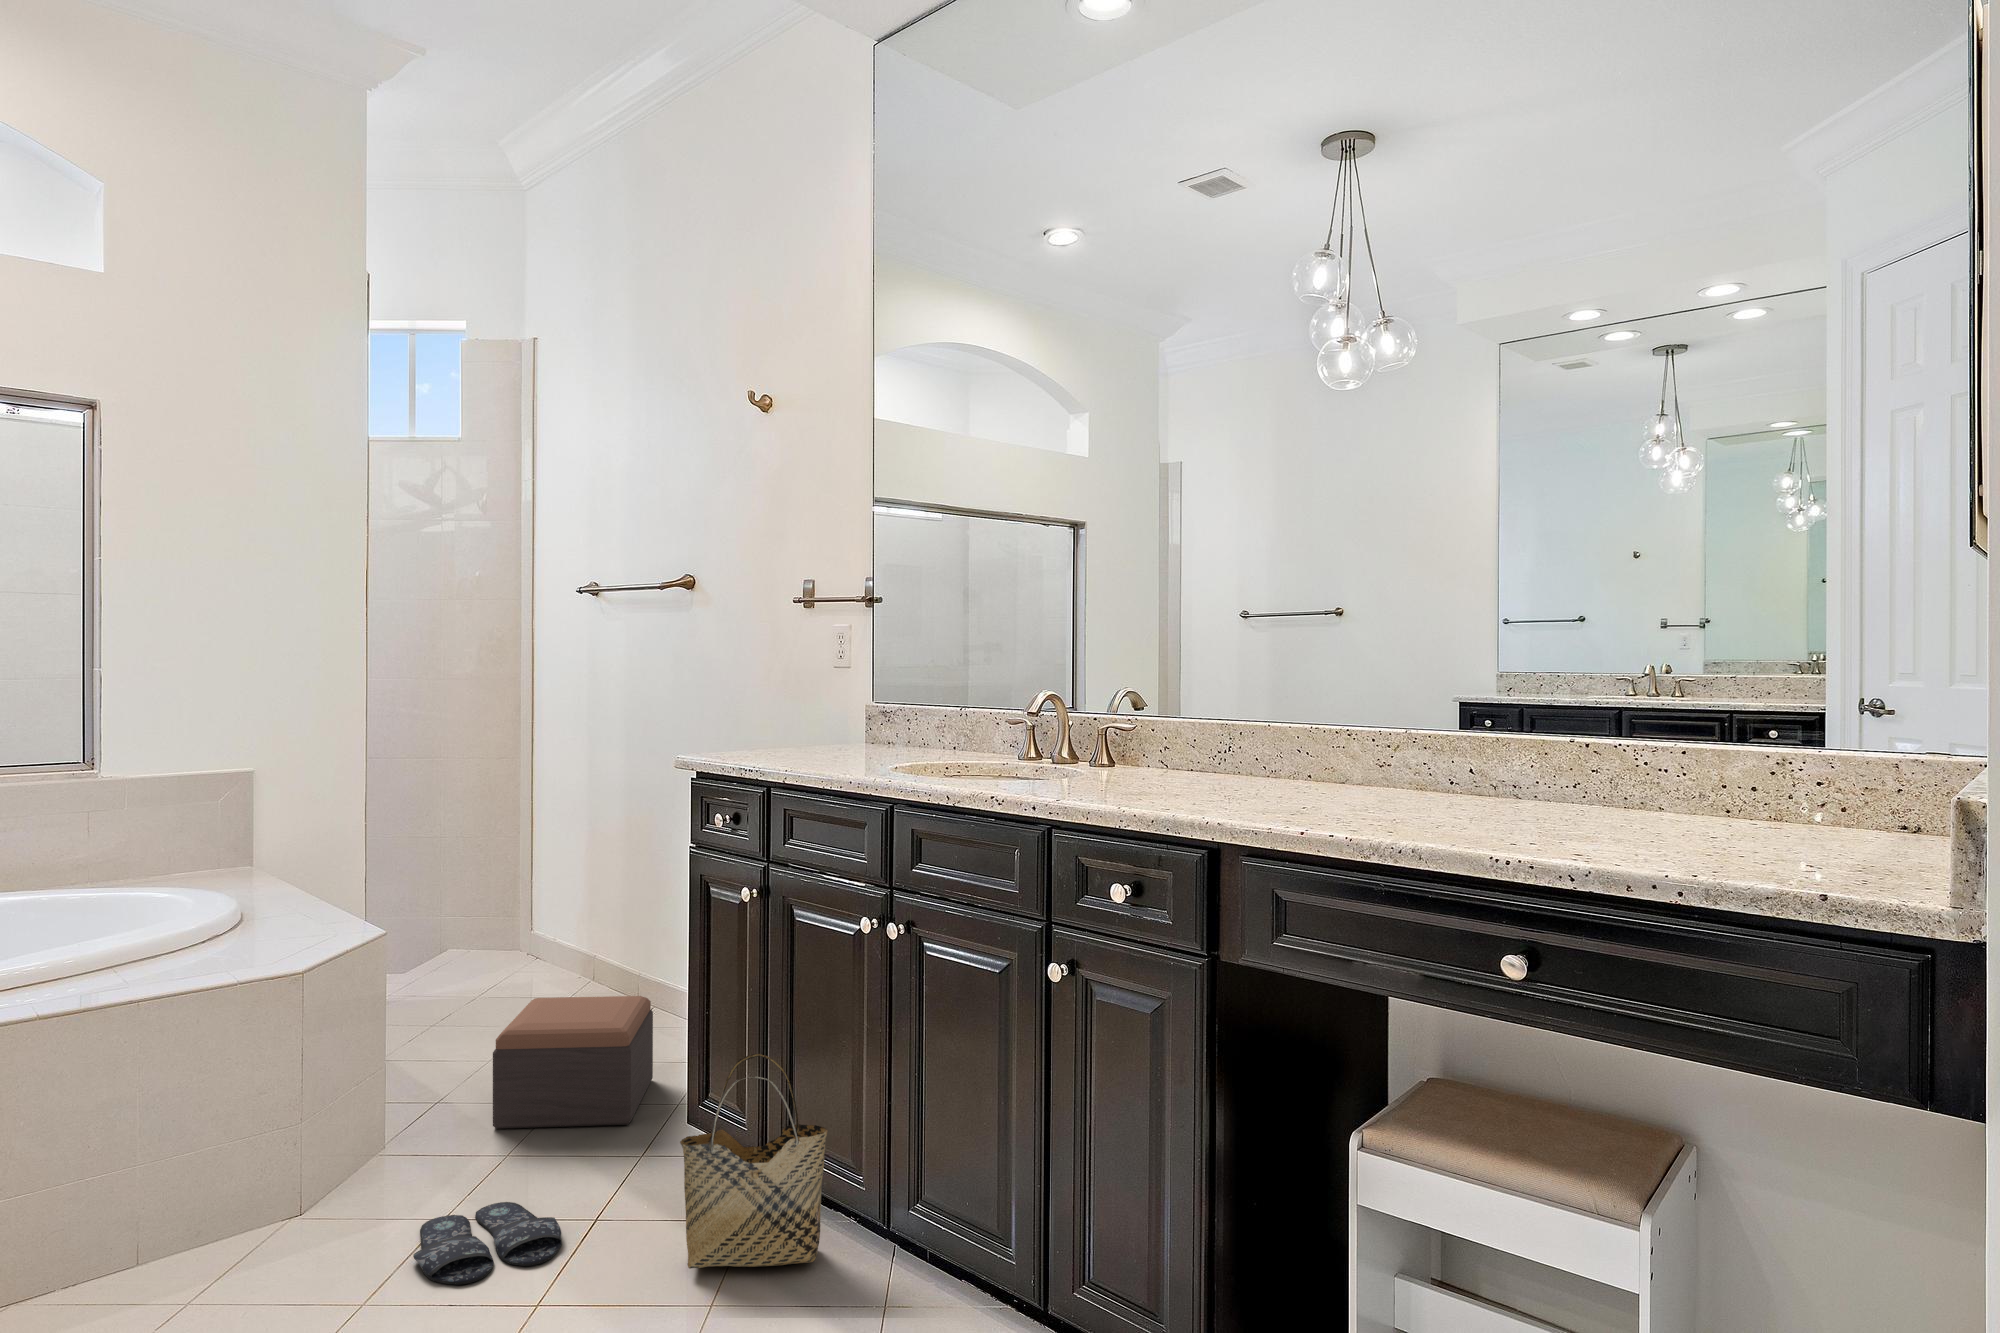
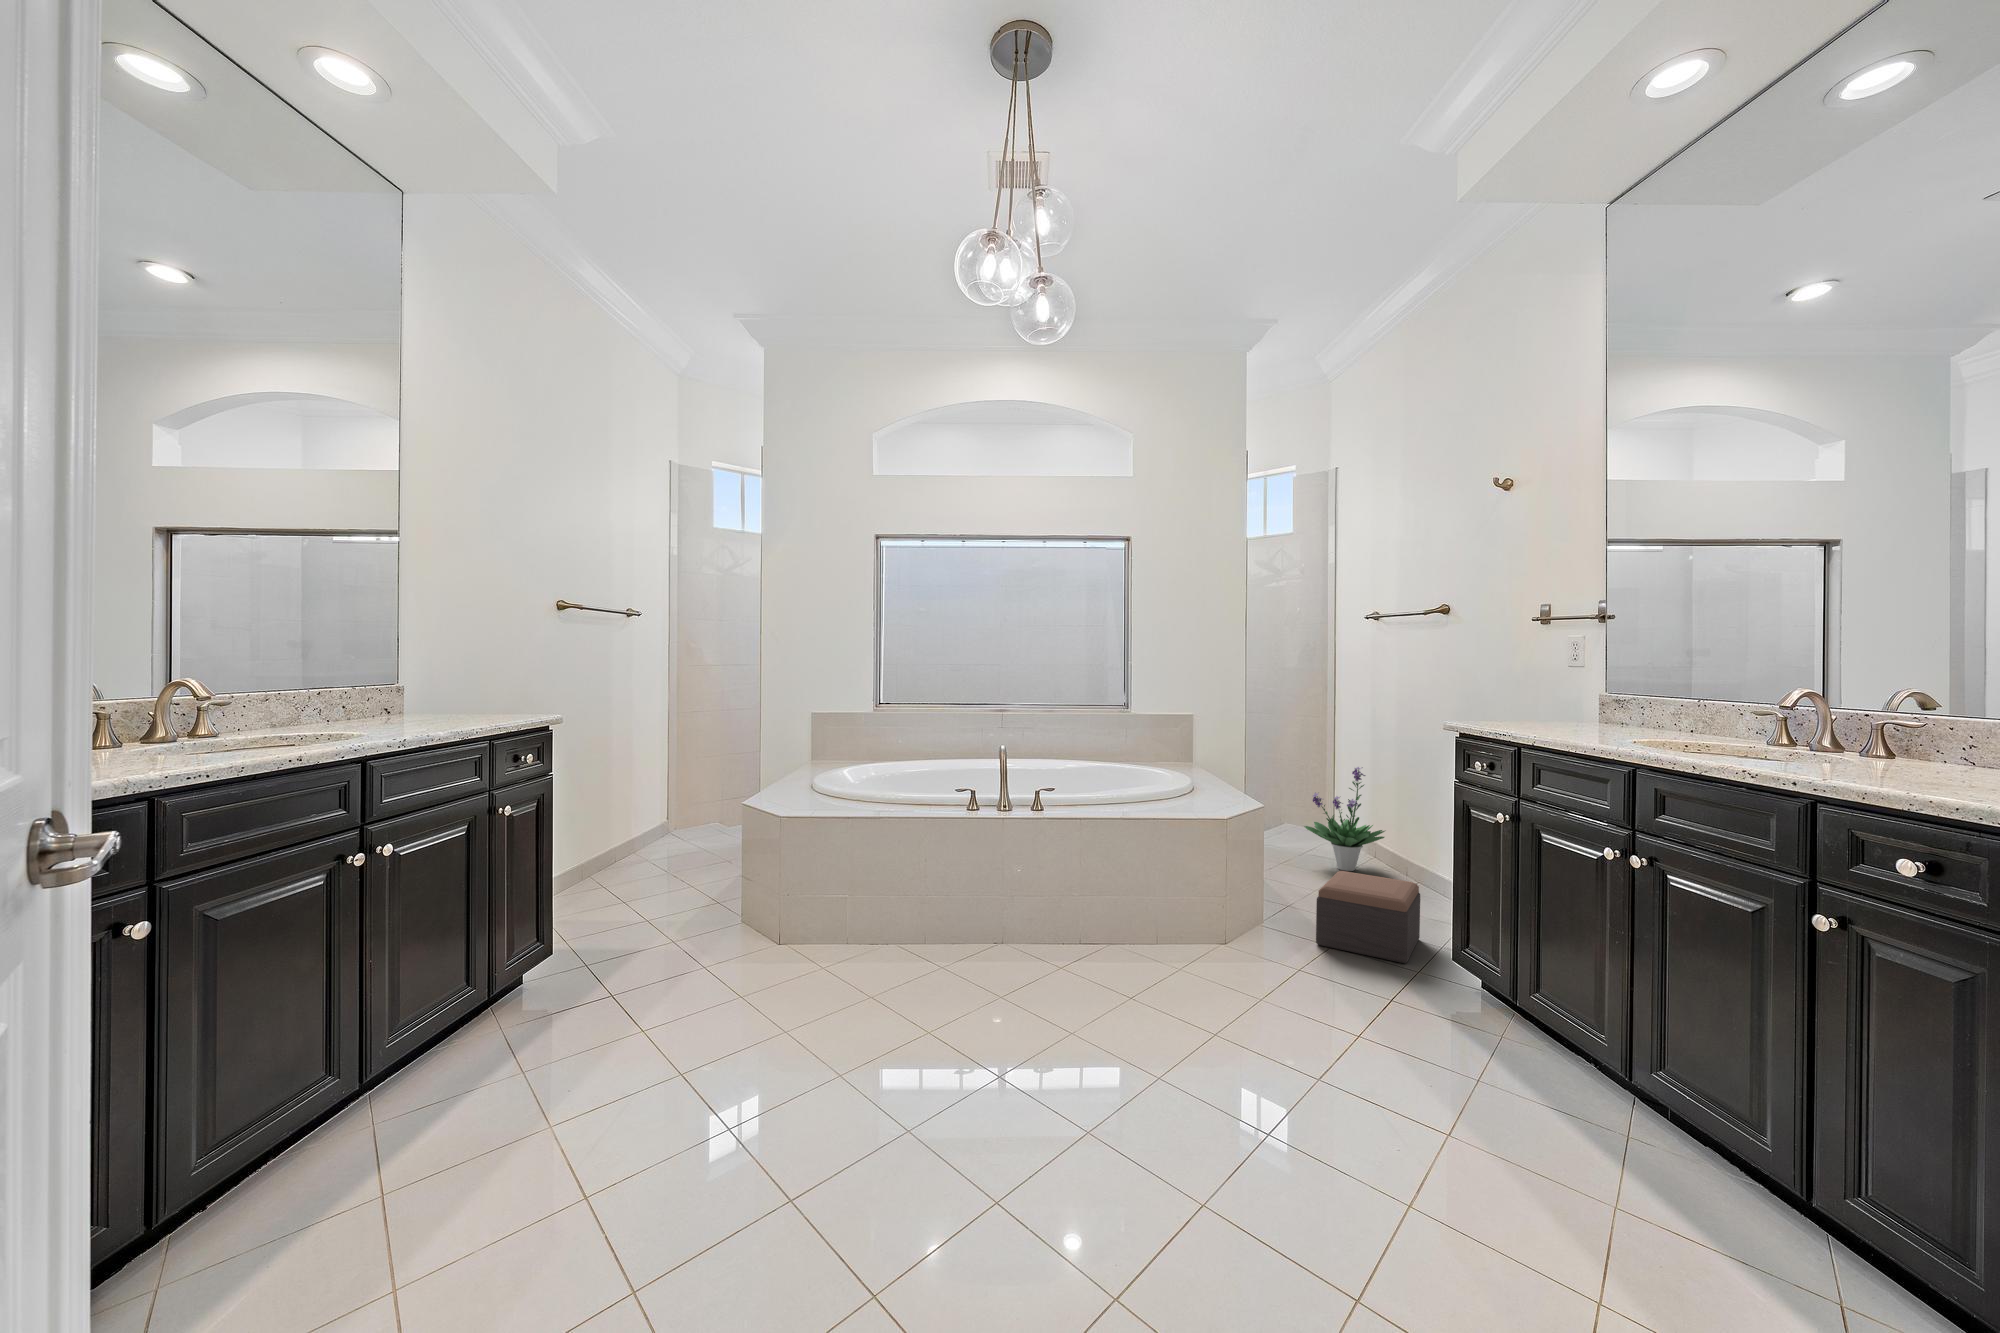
potted plant: none [488,825,616,991] -> present [1304,767,1385,871]
woven basket: present [680,1054,827,1269] -> none [1455,934,1574,1093]
slippers: present [413,1202,562,1285] -> none [1278,987,1368,1032]

